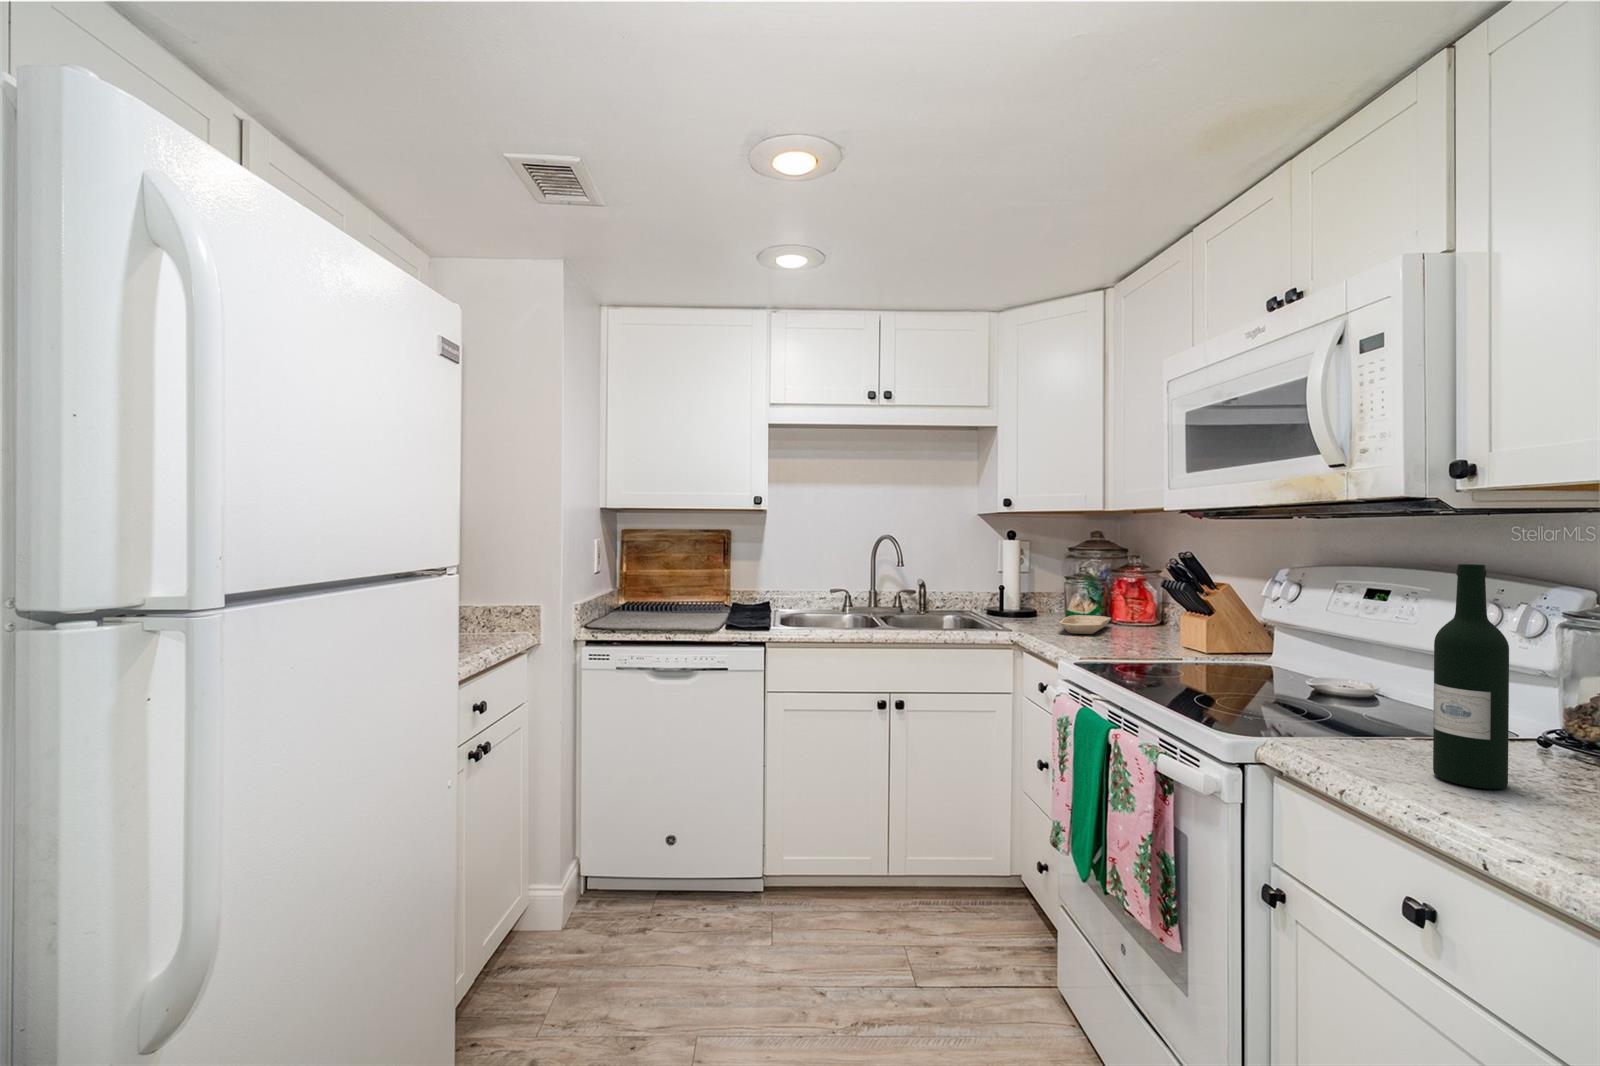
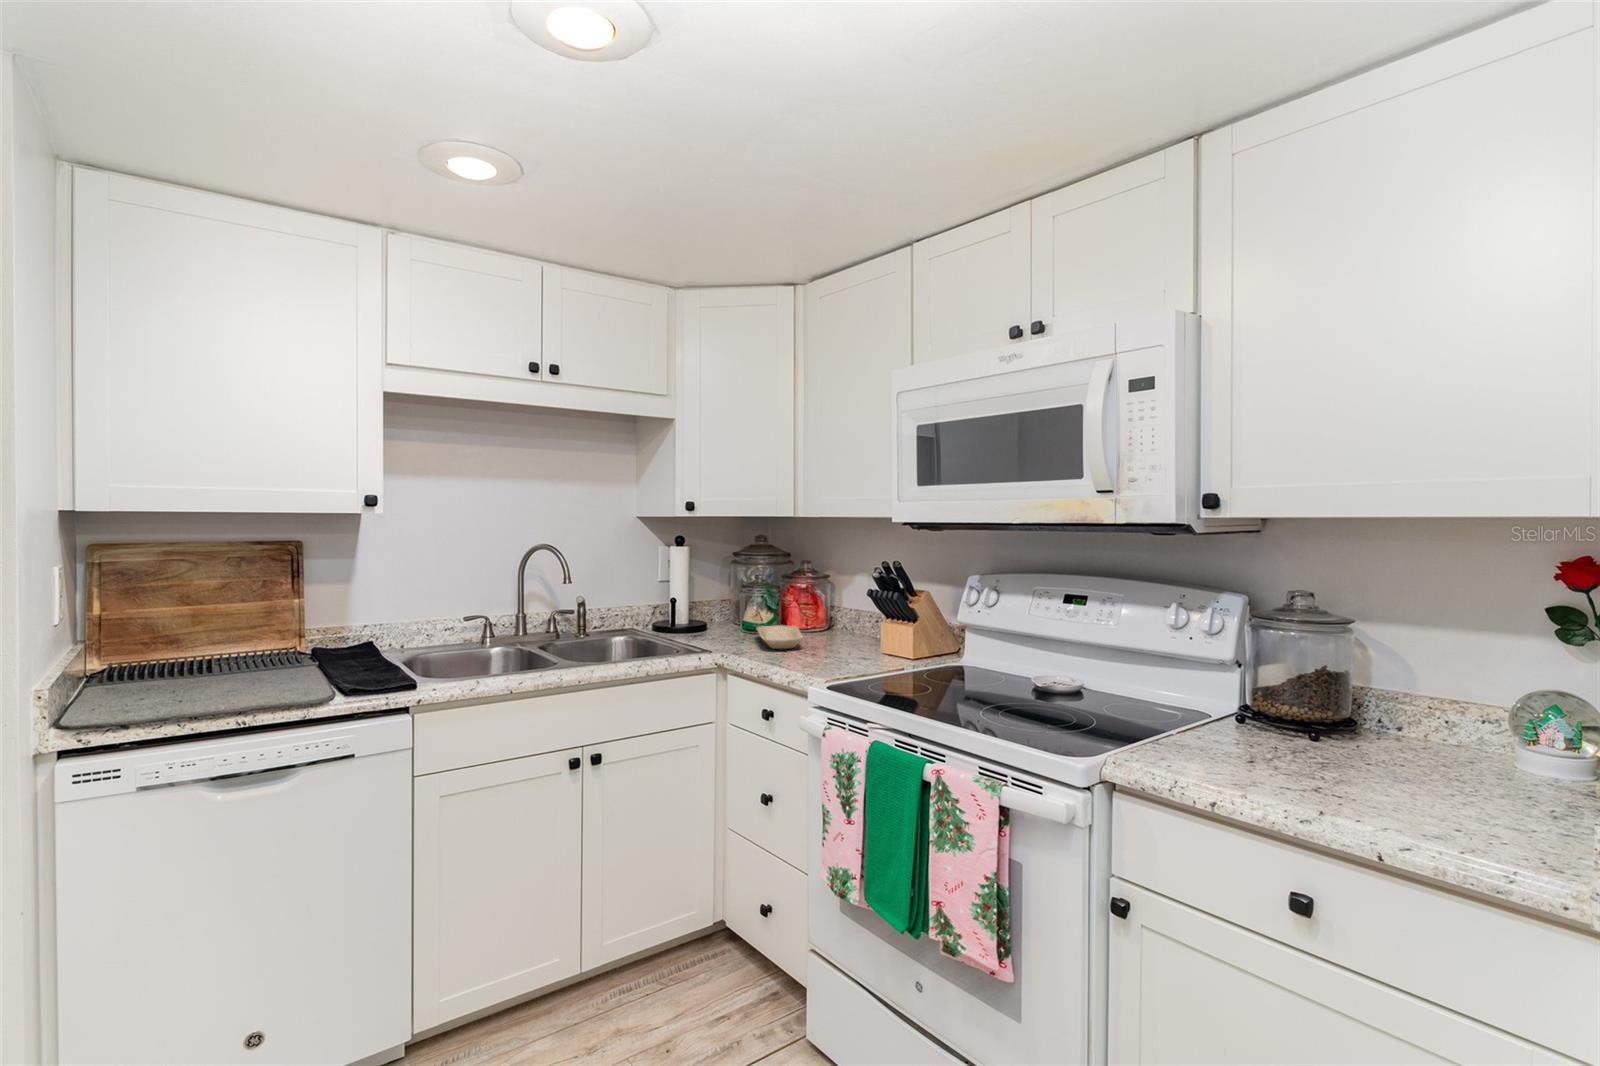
wine bottle: present [1433,564,1509,789] -> none [1252,593,1308,780]

